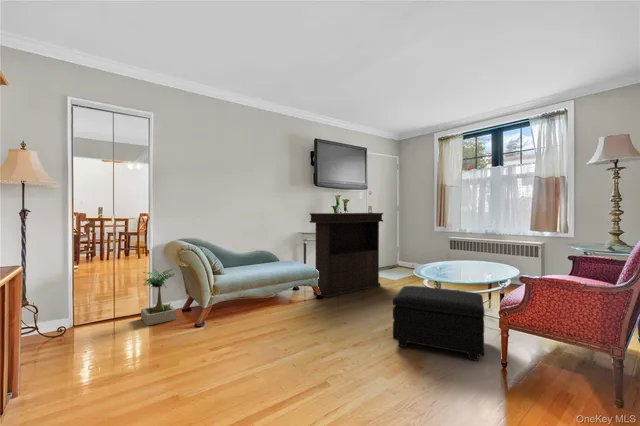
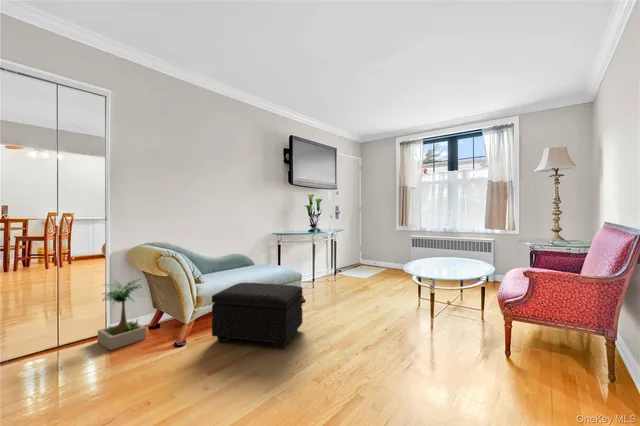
console table: present [310,213,383,298] -> none [289,213,357,301]
footstool: present [393,286,484,361] -> present [212,283,302,349]

